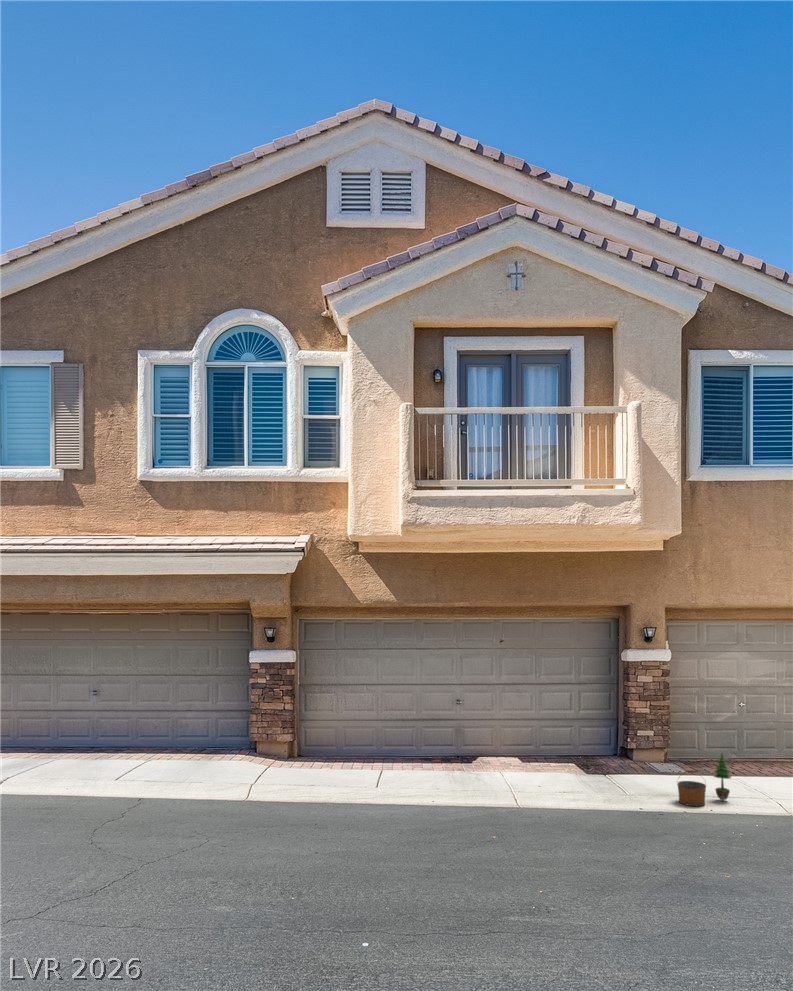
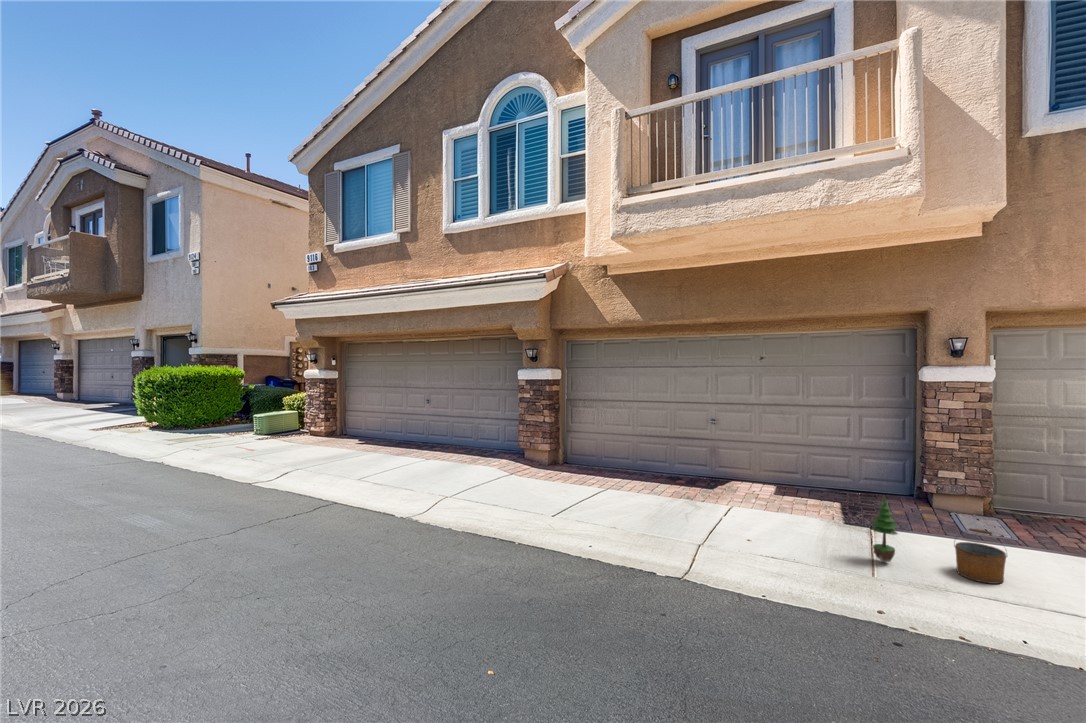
potted tree: present [714,753,730,801] -> present [871,498,898,563]

